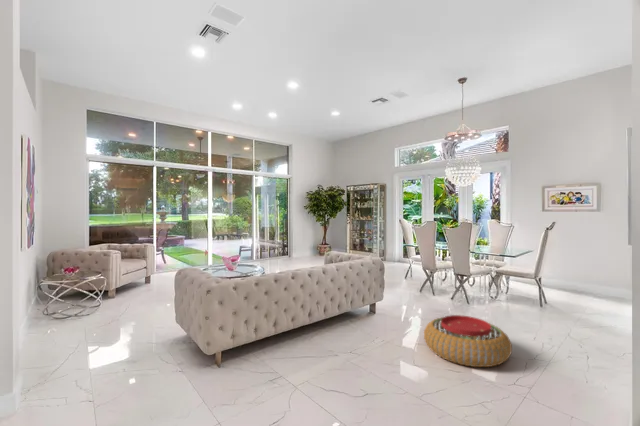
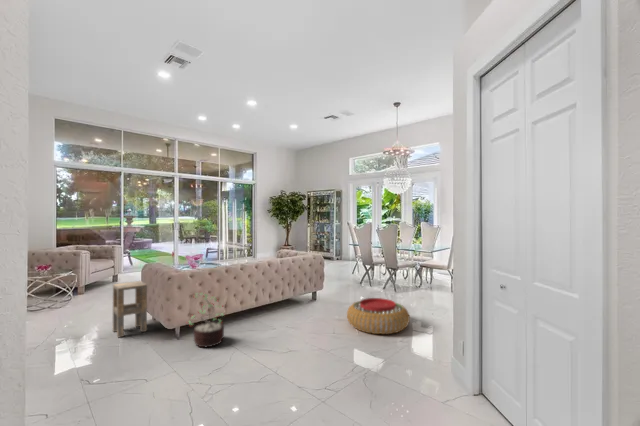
side table: none [141,289,181,360] -> present [113,281,147,337]
decorative plant: none [229,306,277,380] -> present [188,292,224,347]

